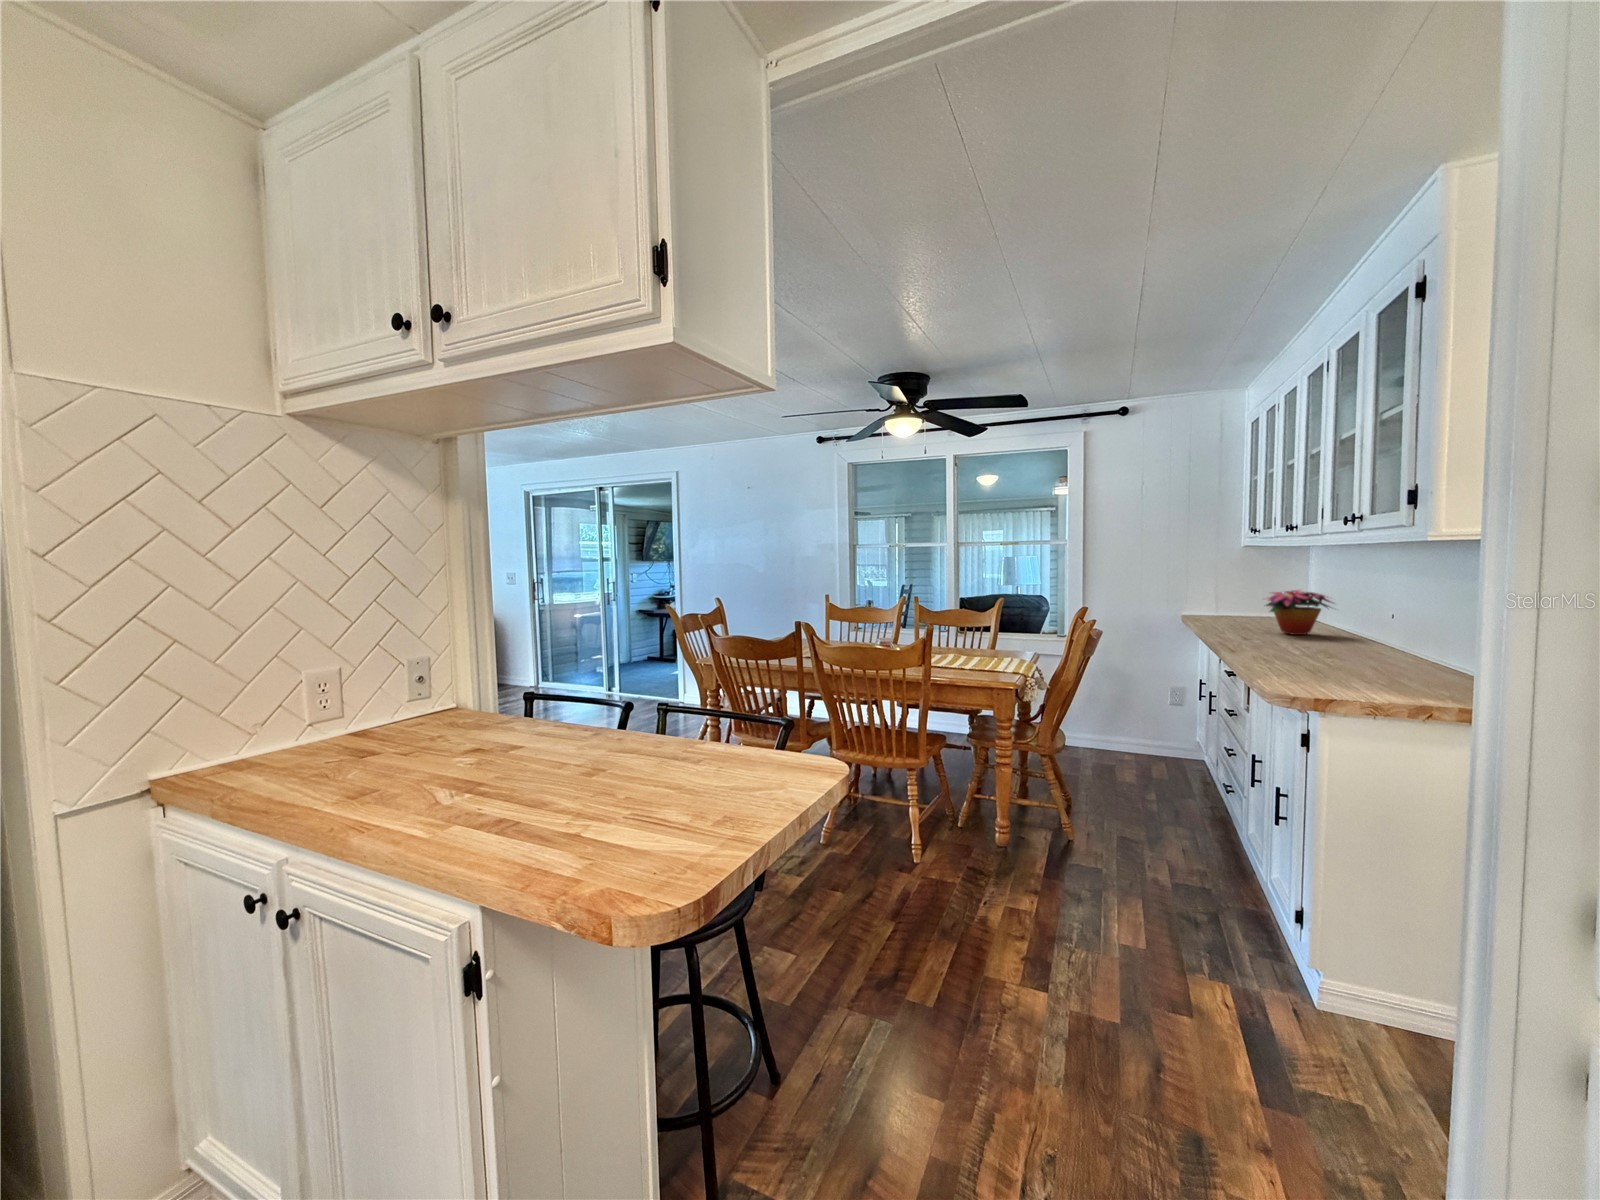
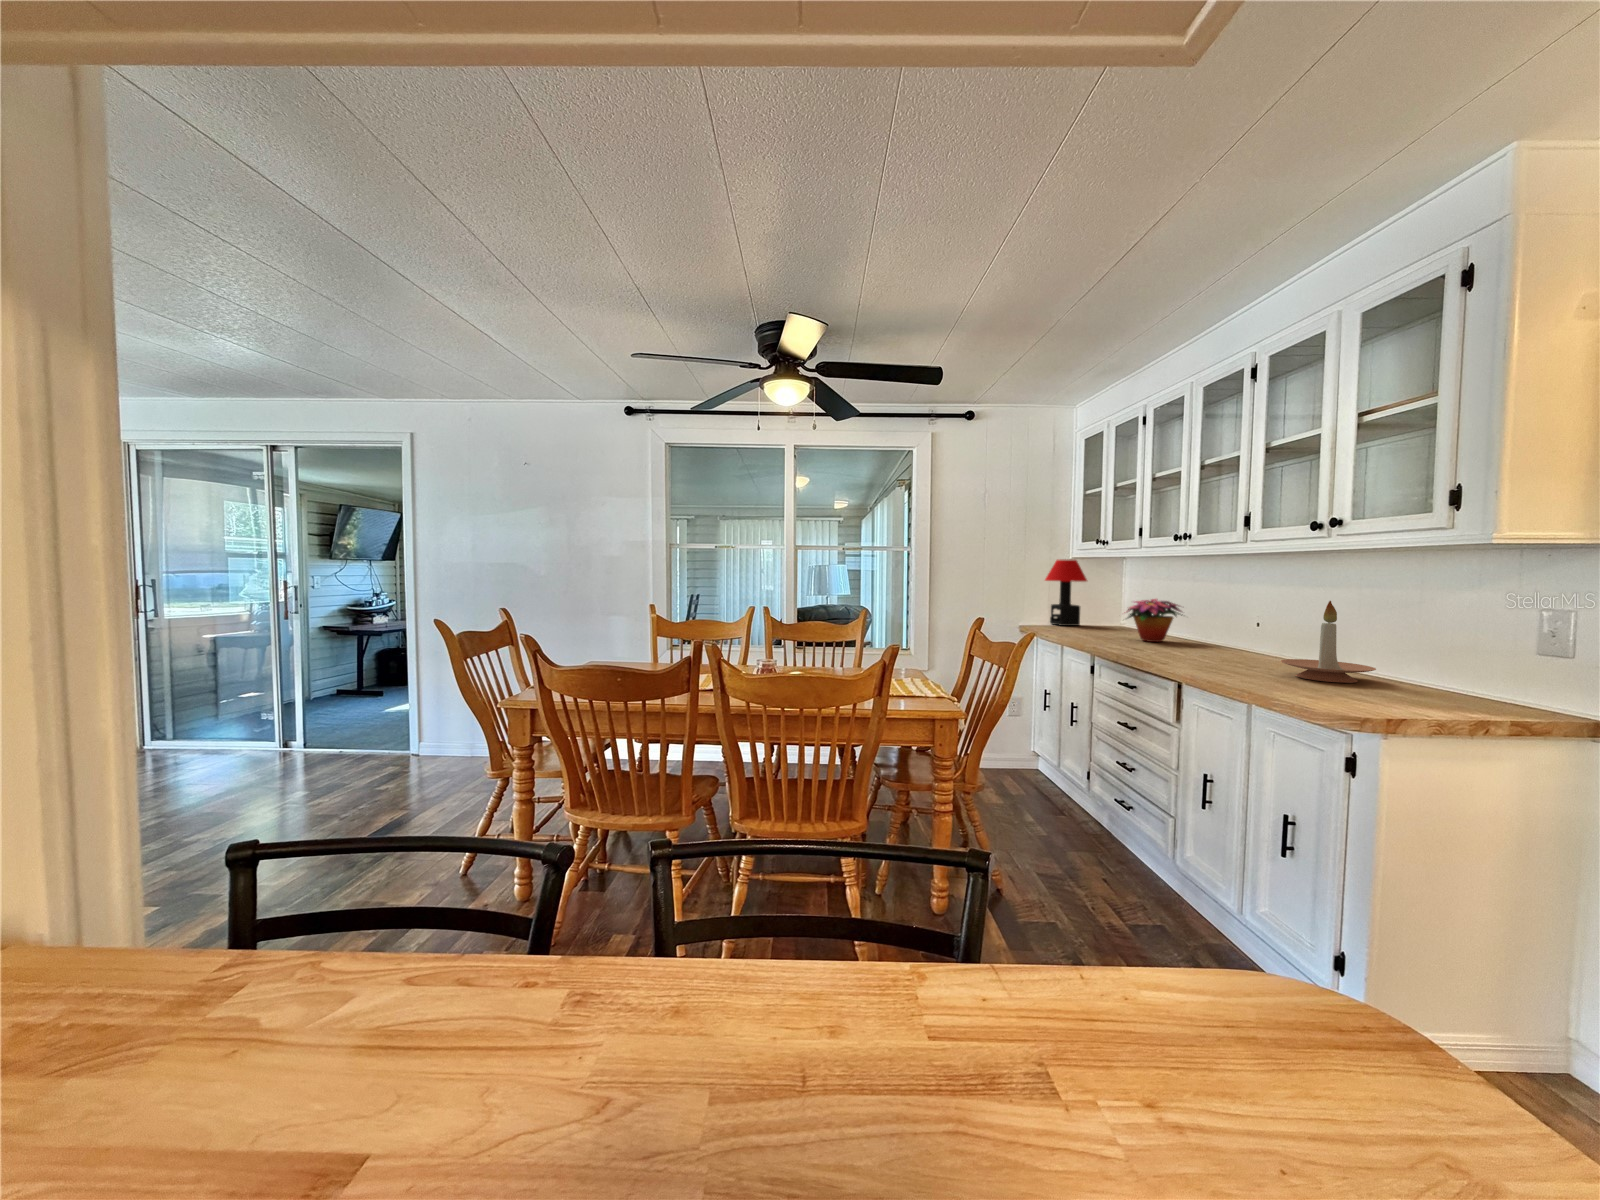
table lamp: none [1217,548,1269,618] -> present [1045,559,1087,626]
candle holder: none [1332,592,1430,674] -> present [1281,601,1376,683]

